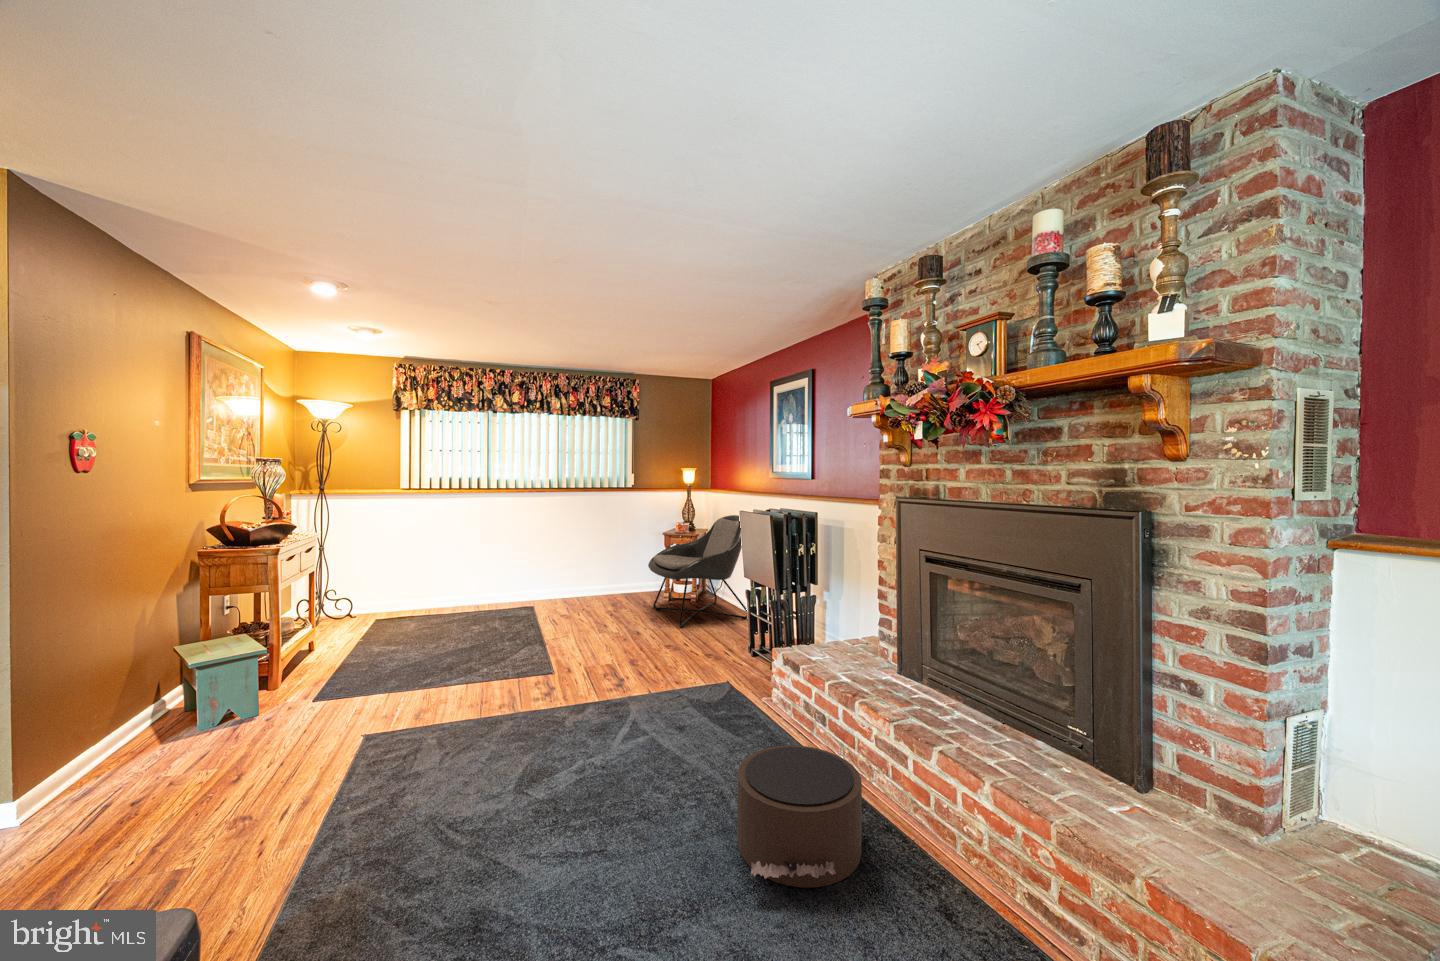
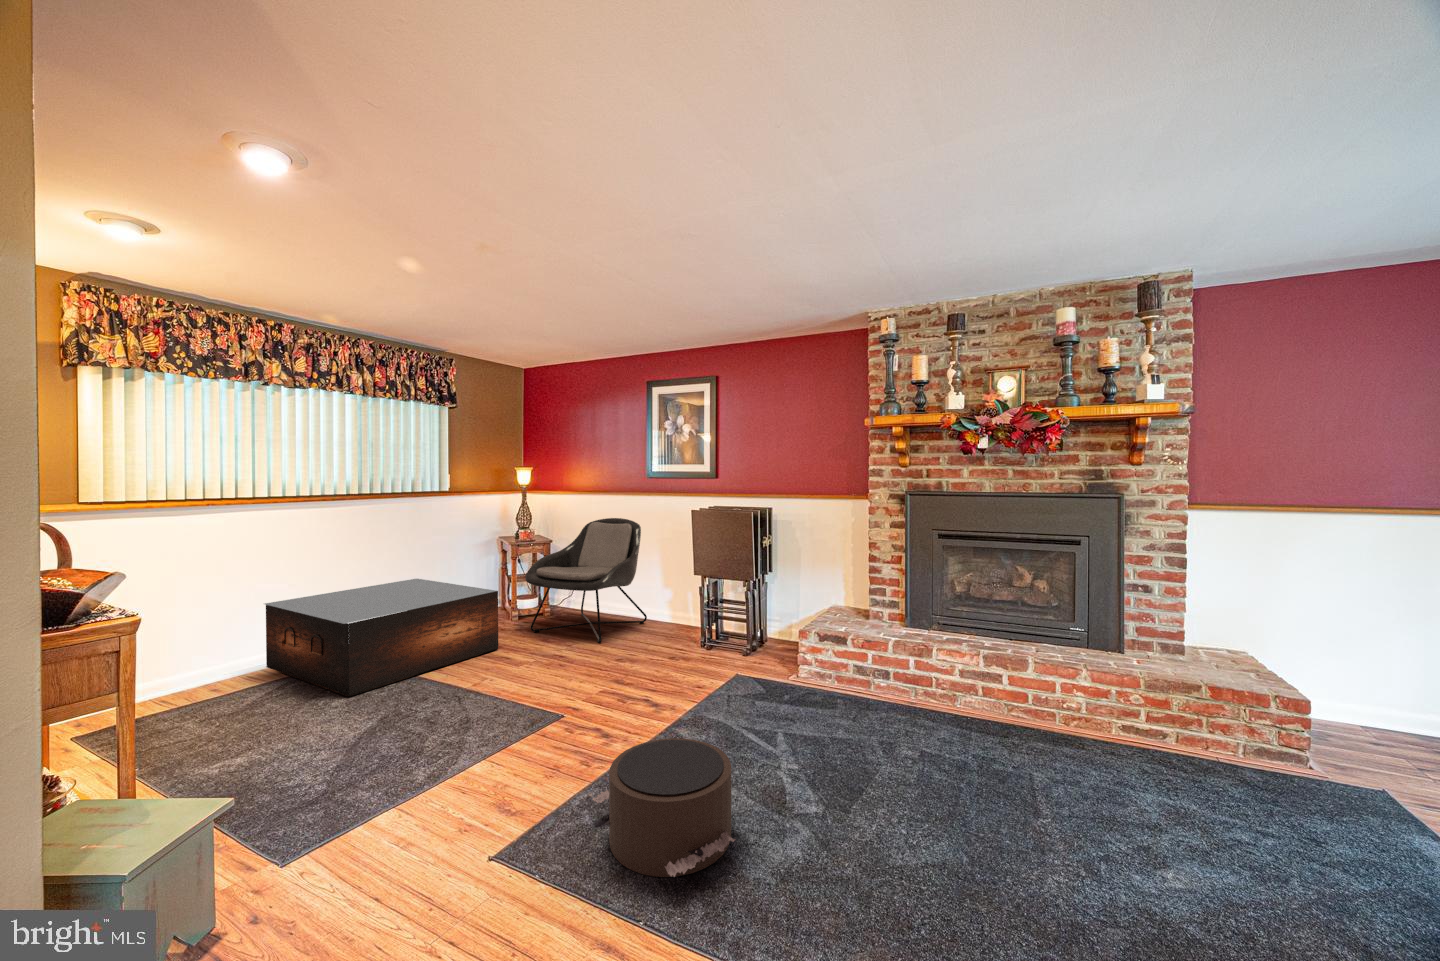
coffee table: none [484,554,611,628] -> present [265,579,498,697]
pouf: present [737,745,862,888] -> present [593,738,736,877]

